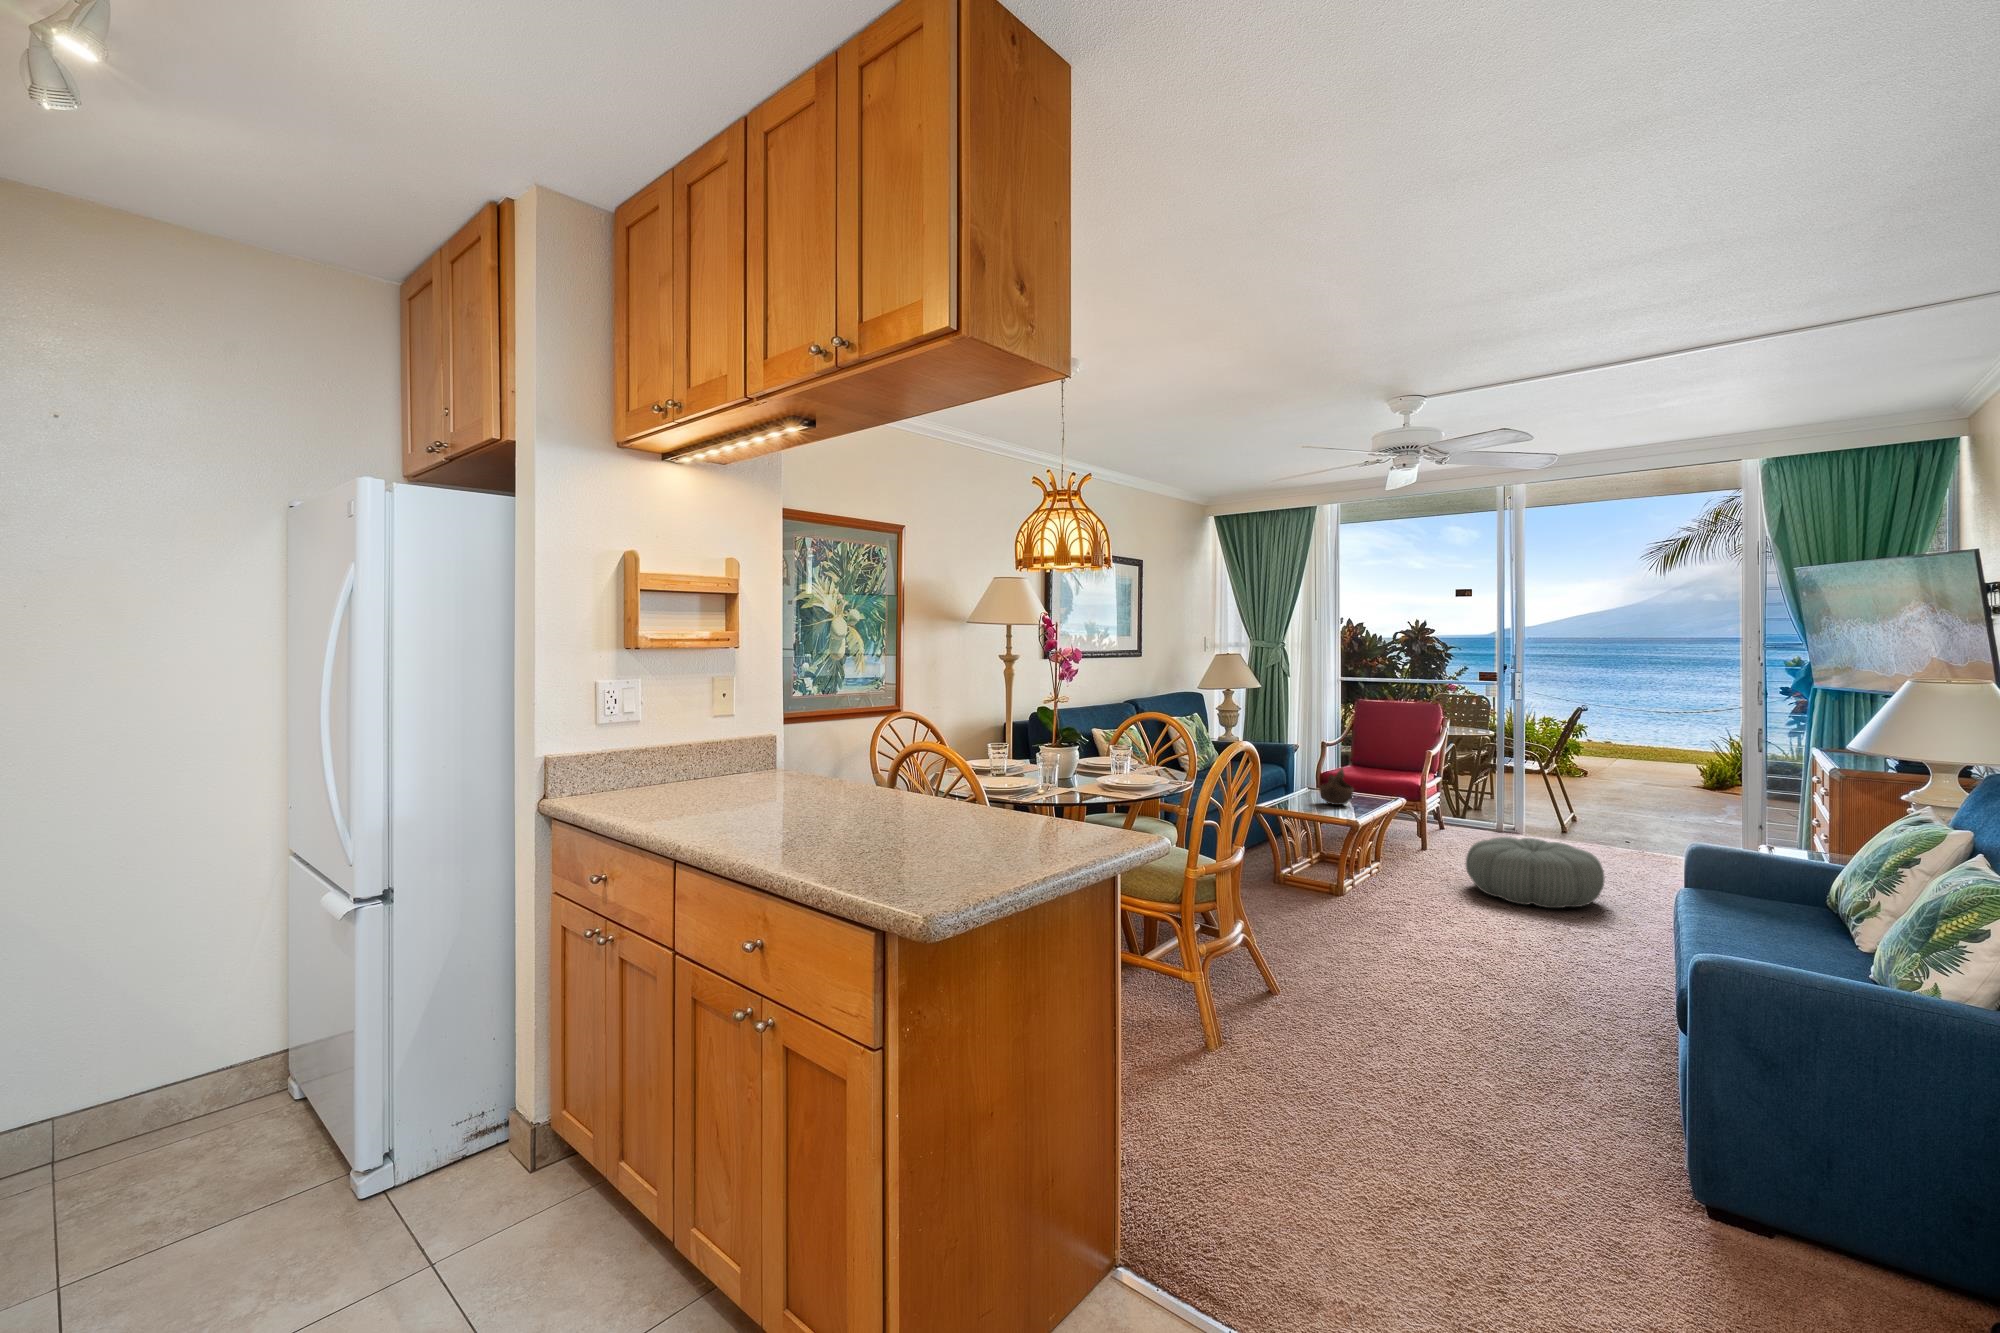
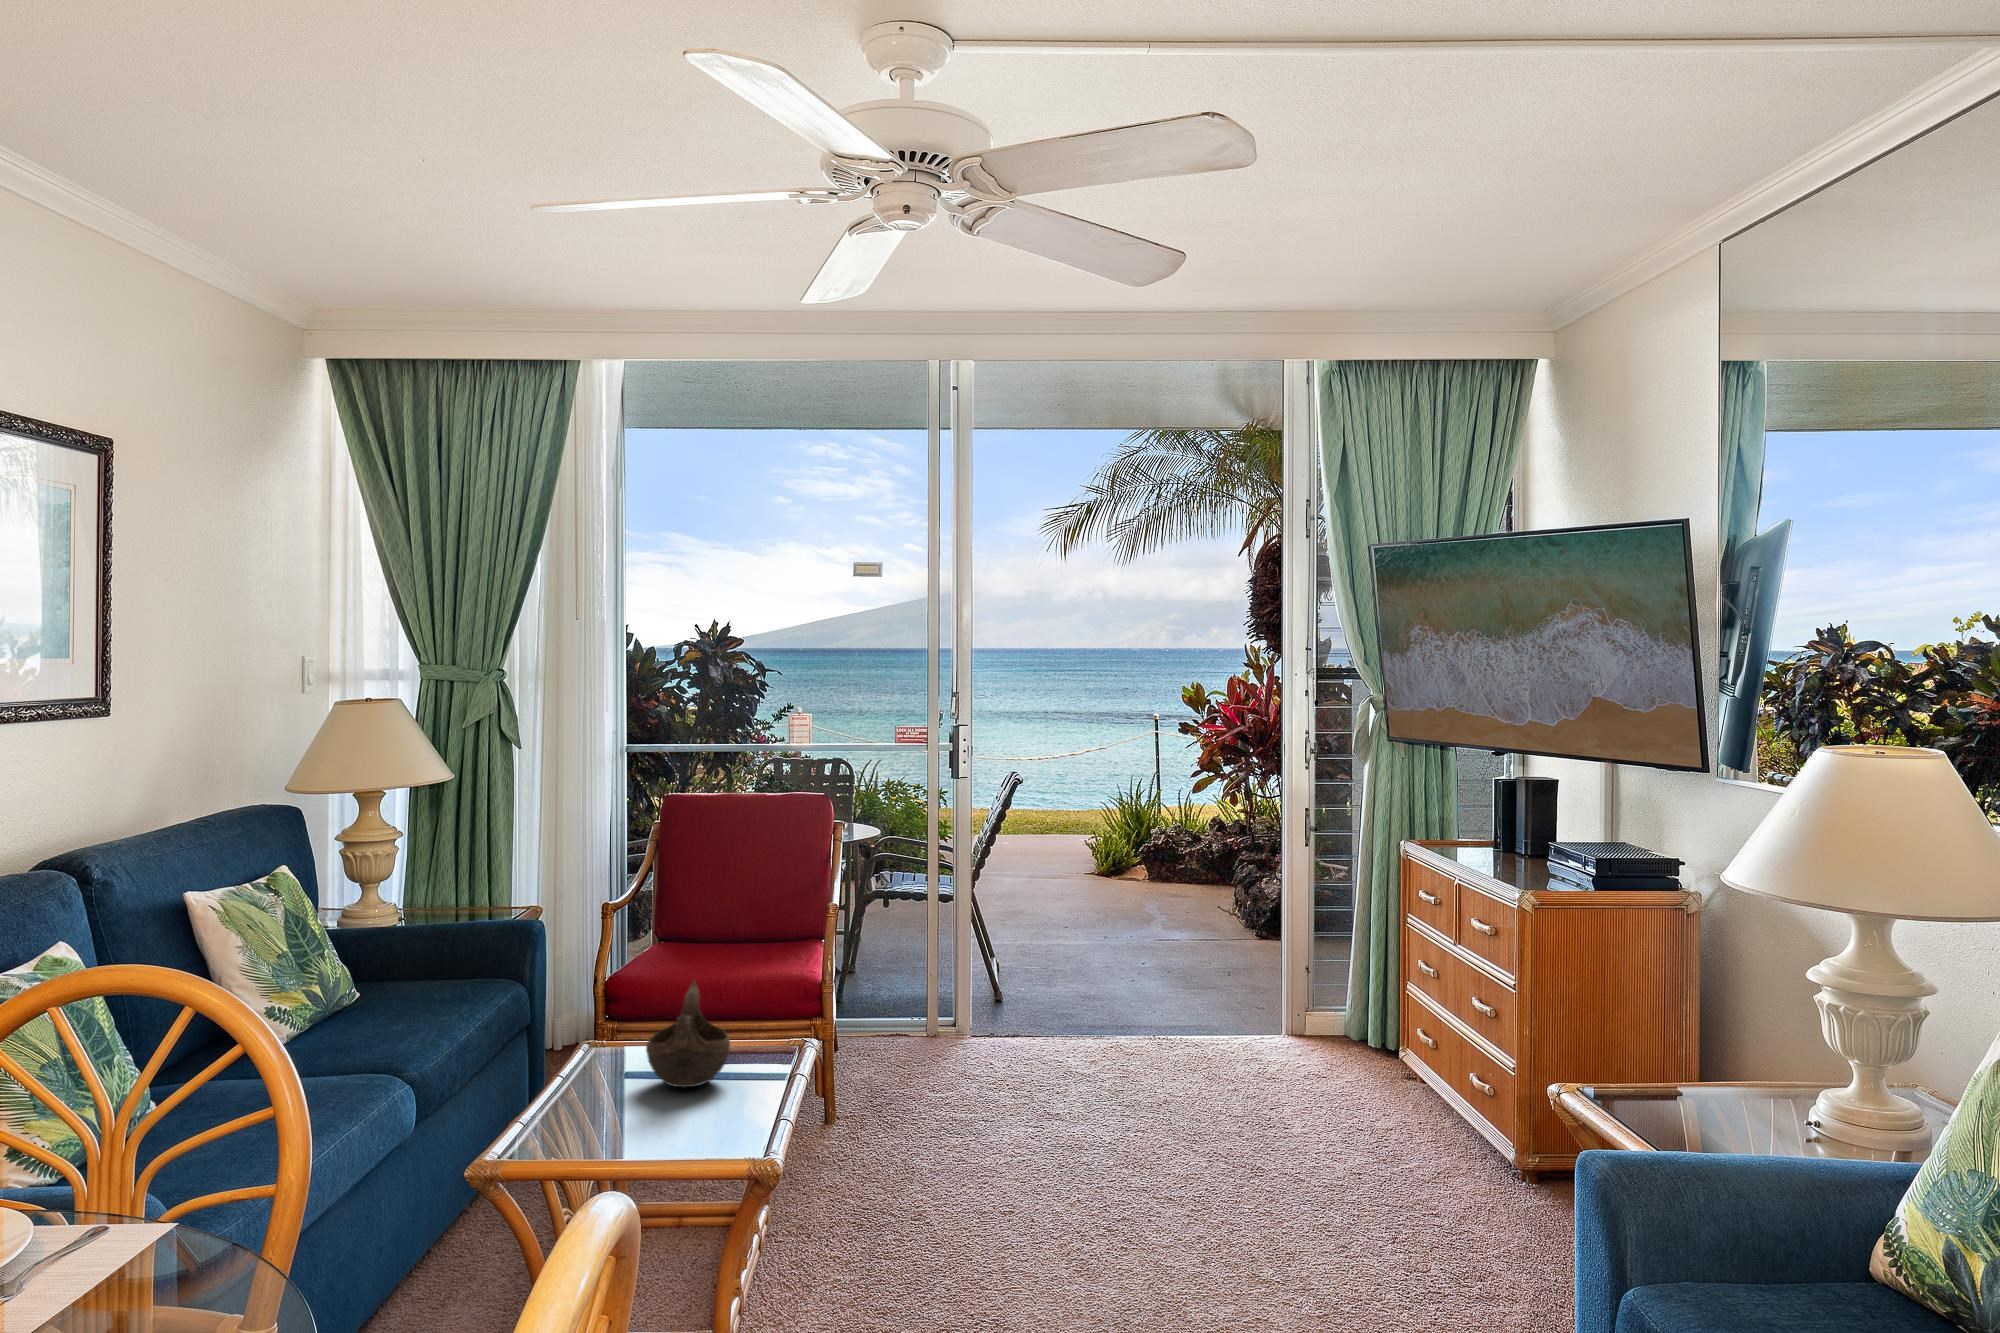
pouf: present [1466,837,1605,908] -> none [984,1086,1245,1264]

